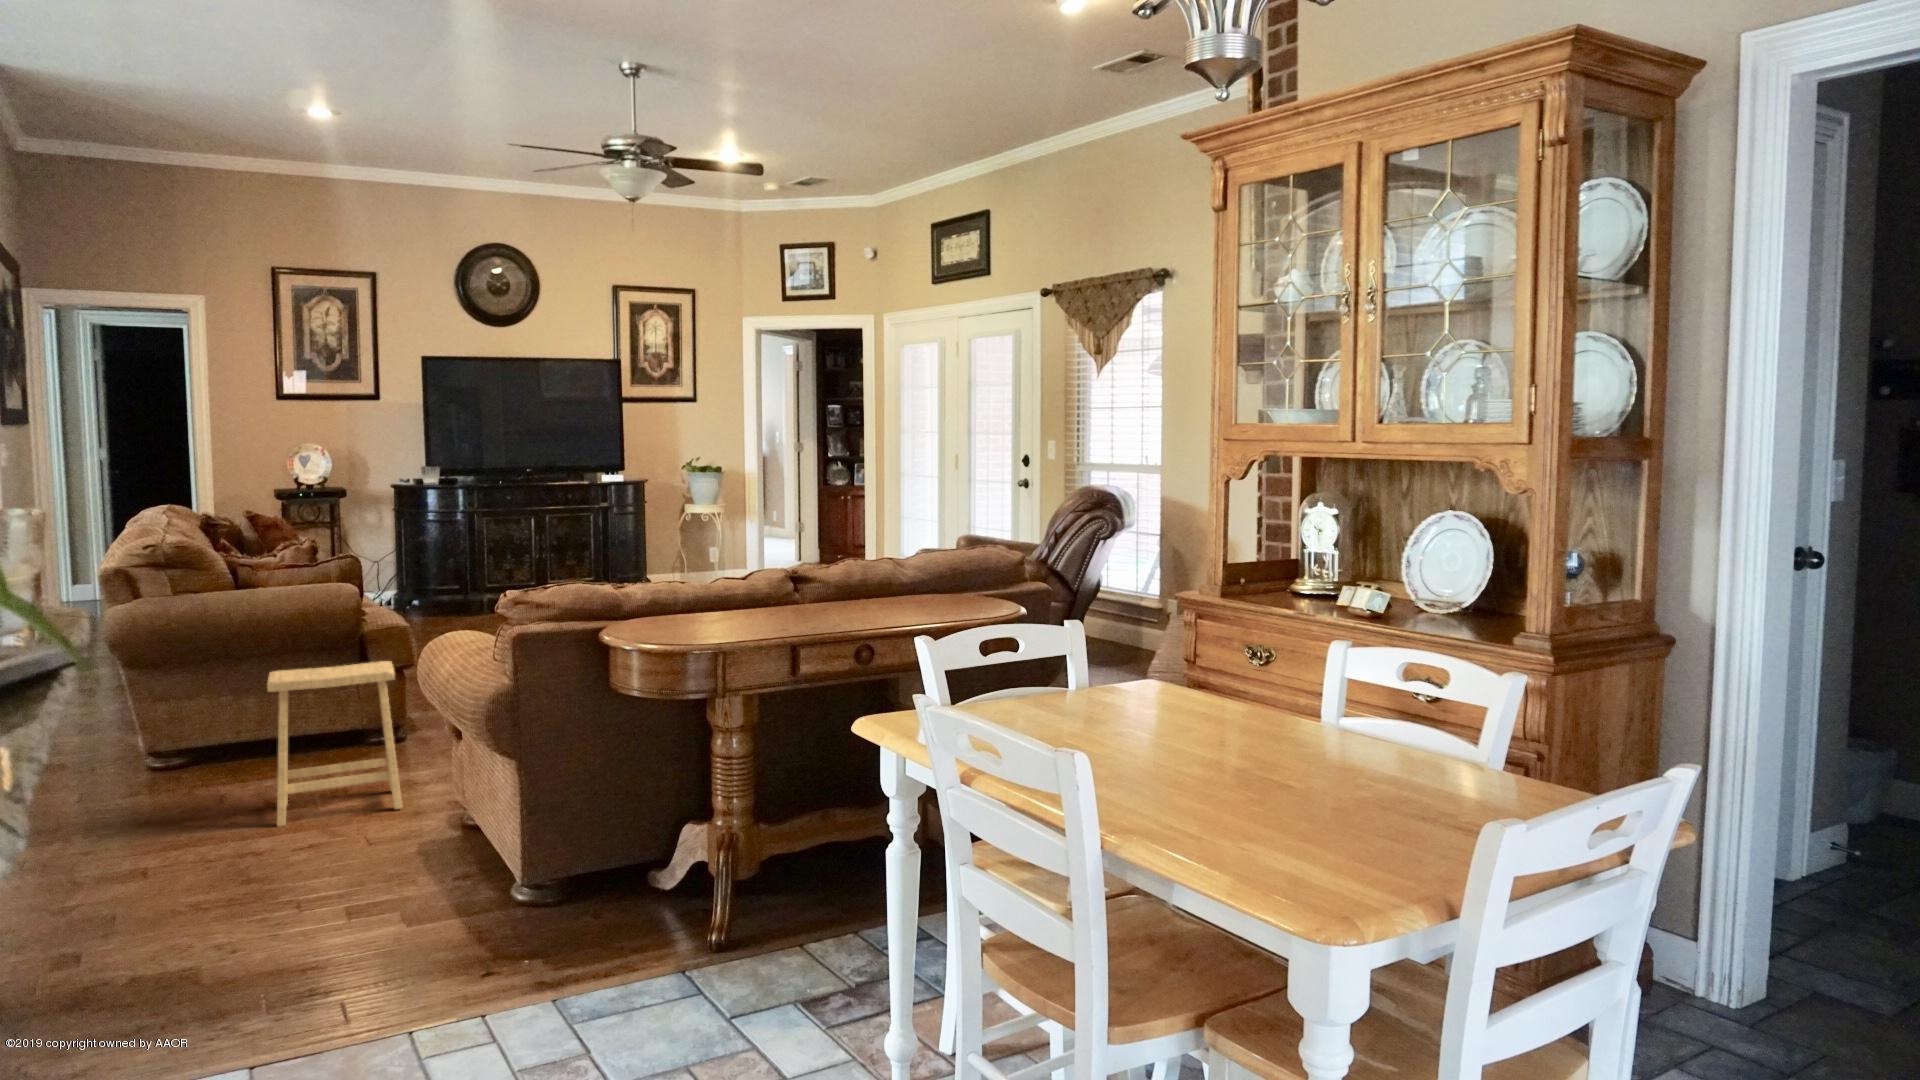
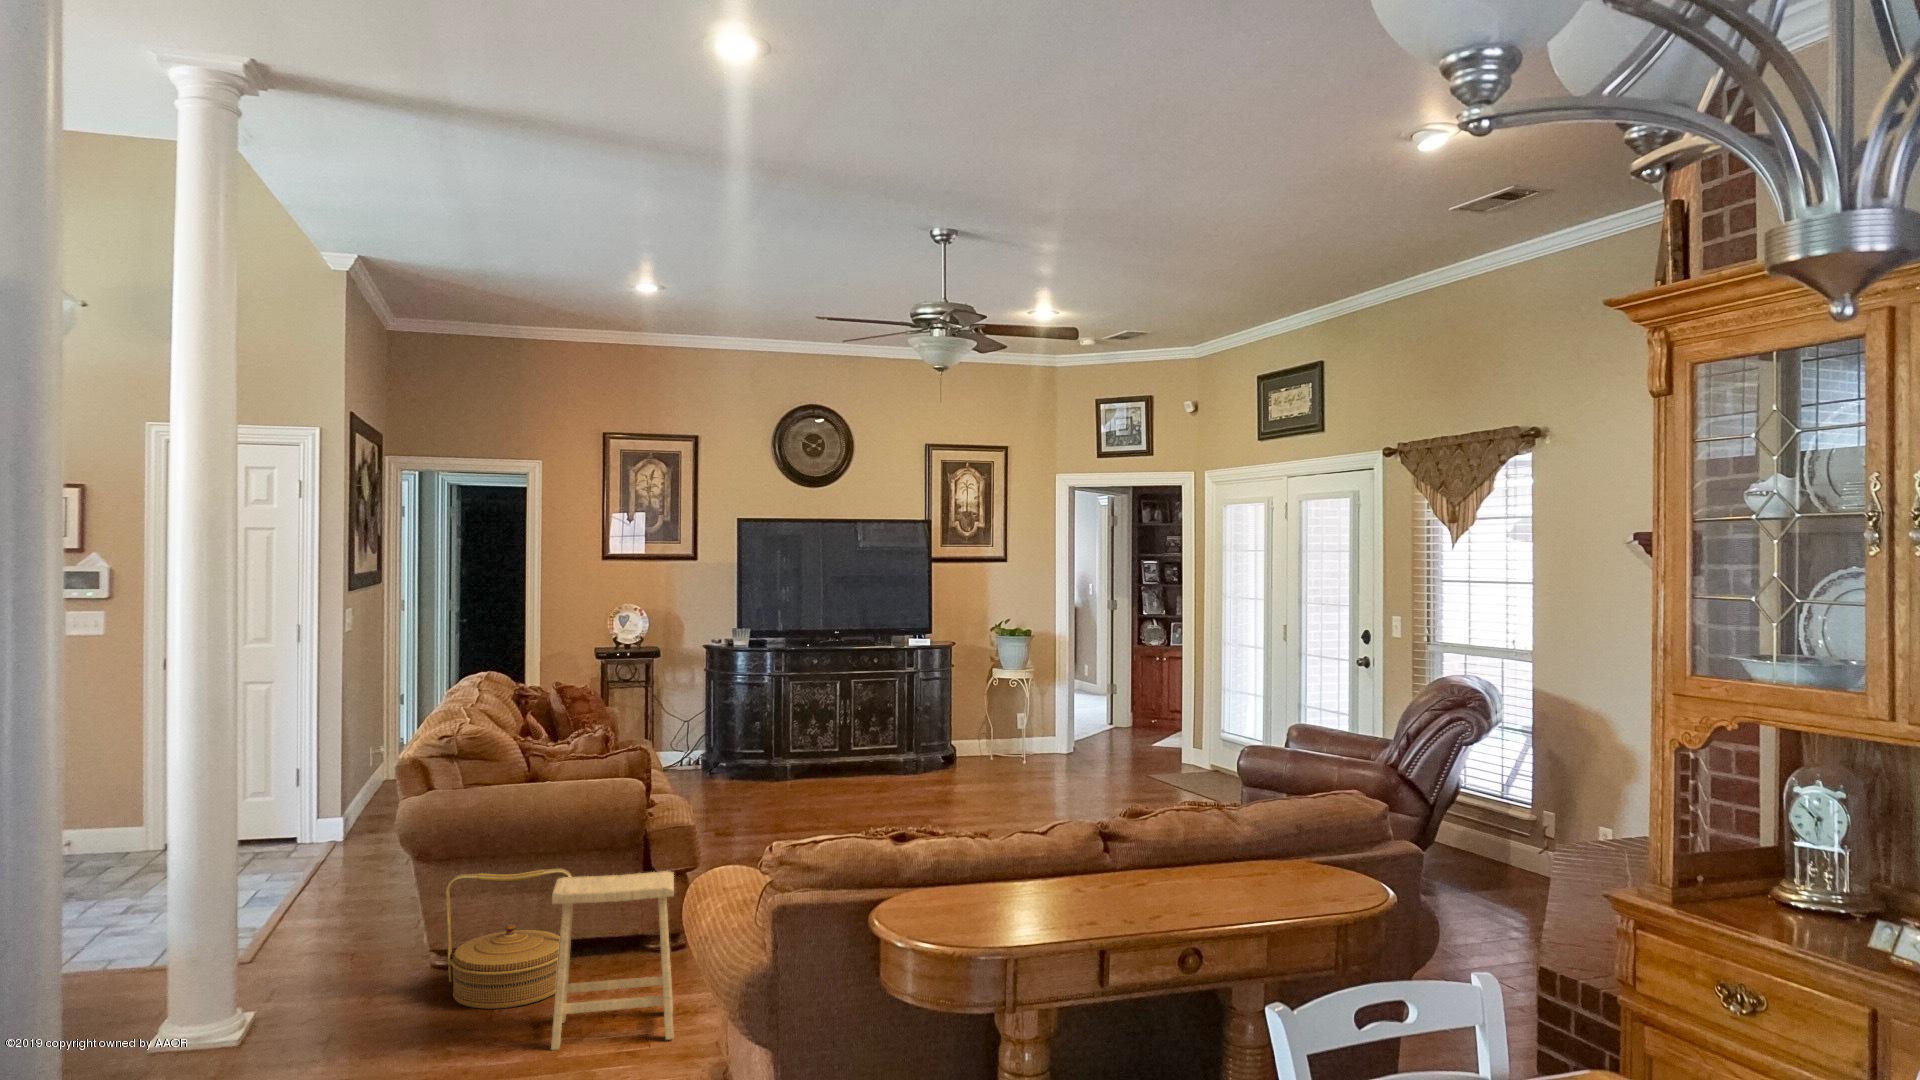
woven basket: none [143,670,284,804] -> present [446,868,572,1009]

